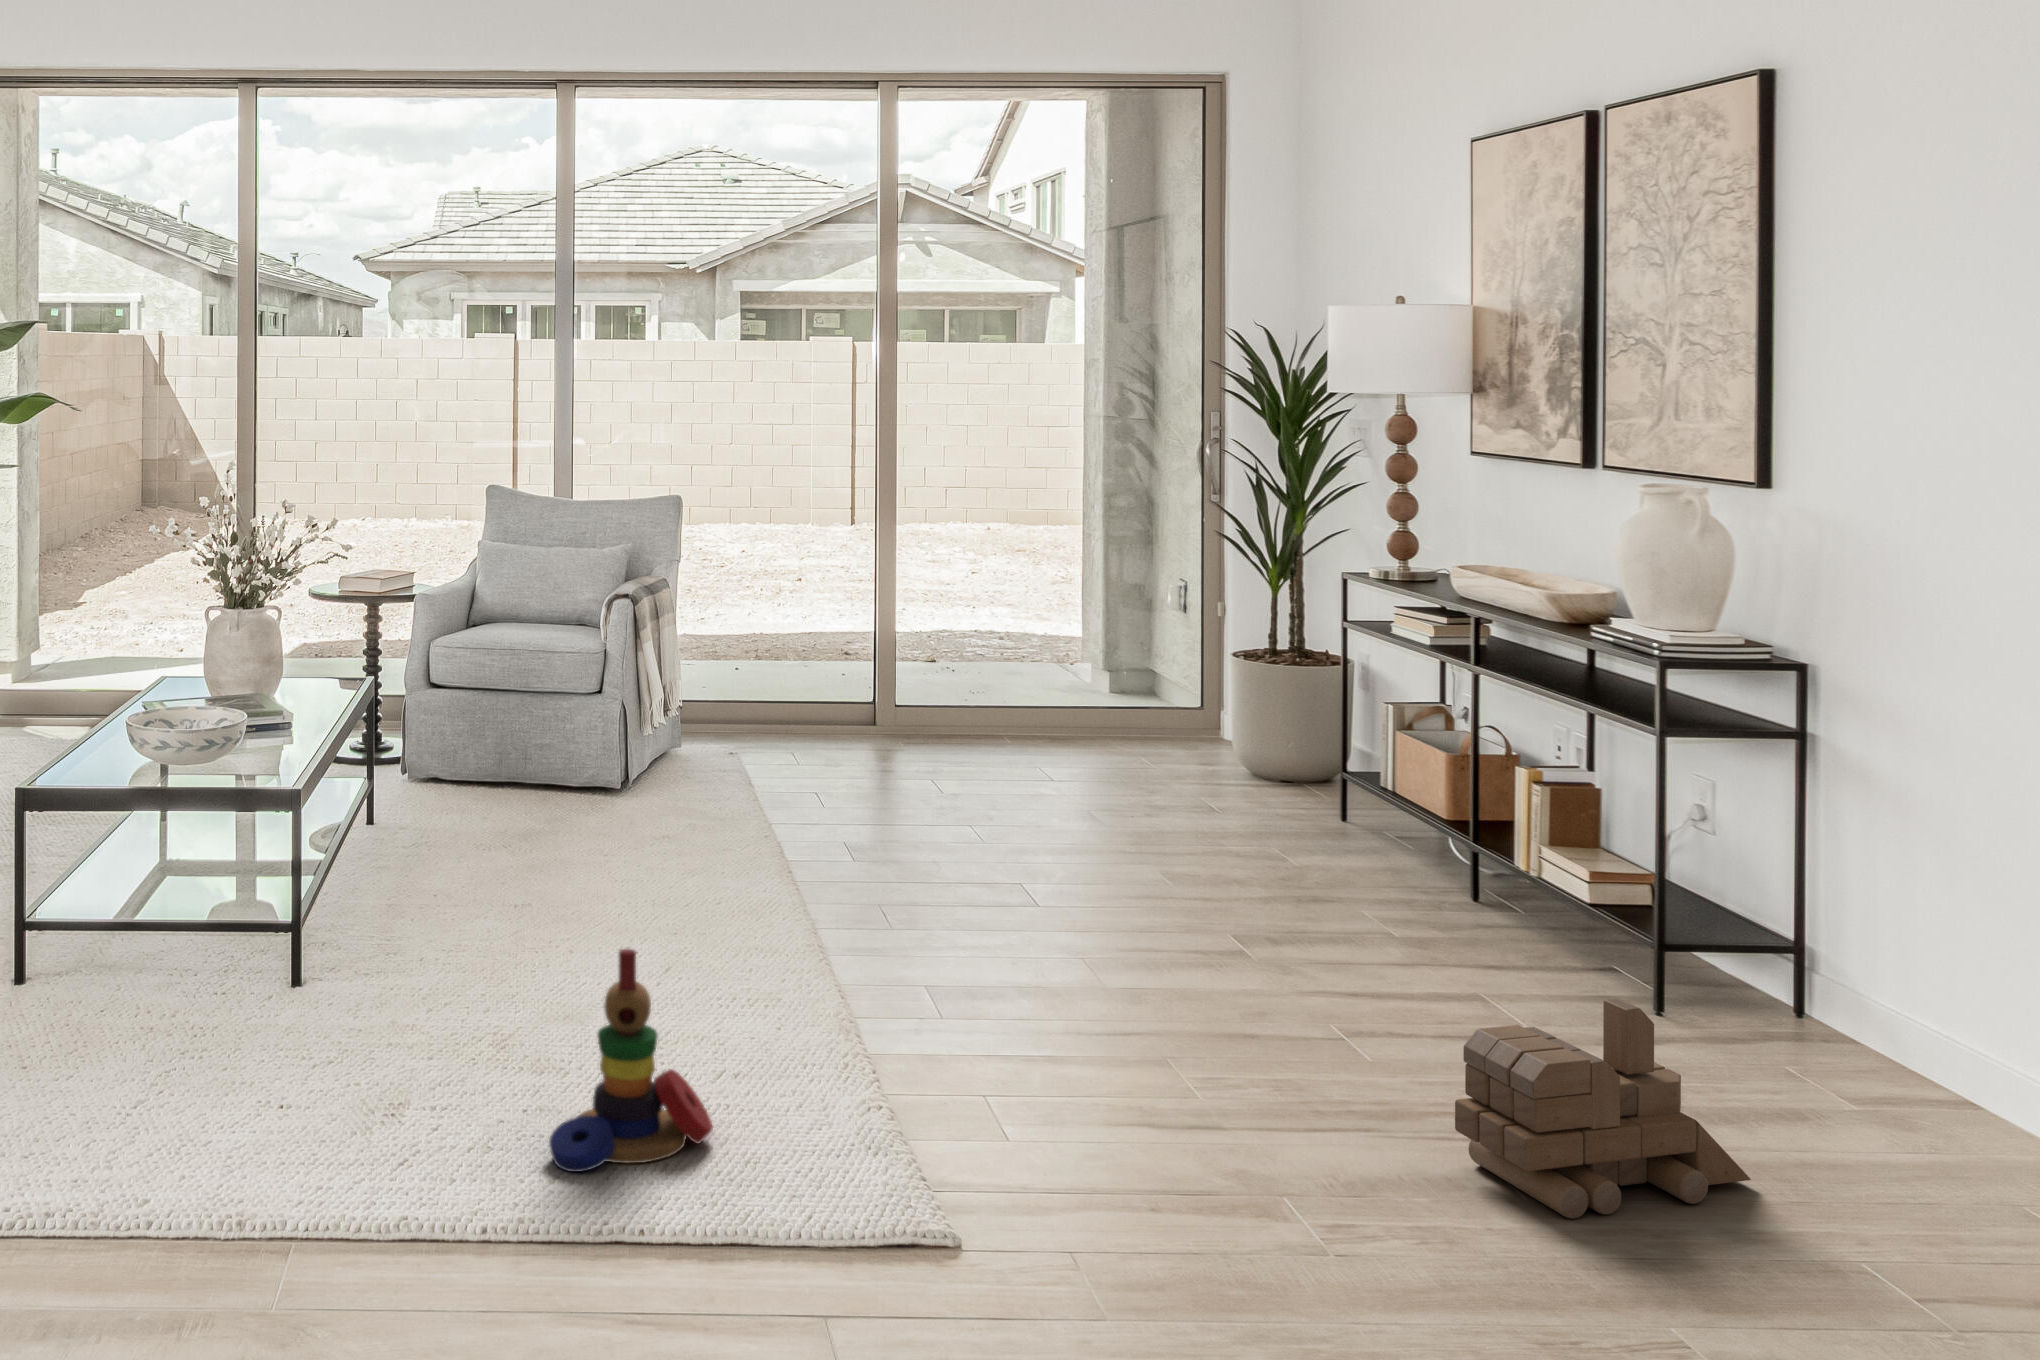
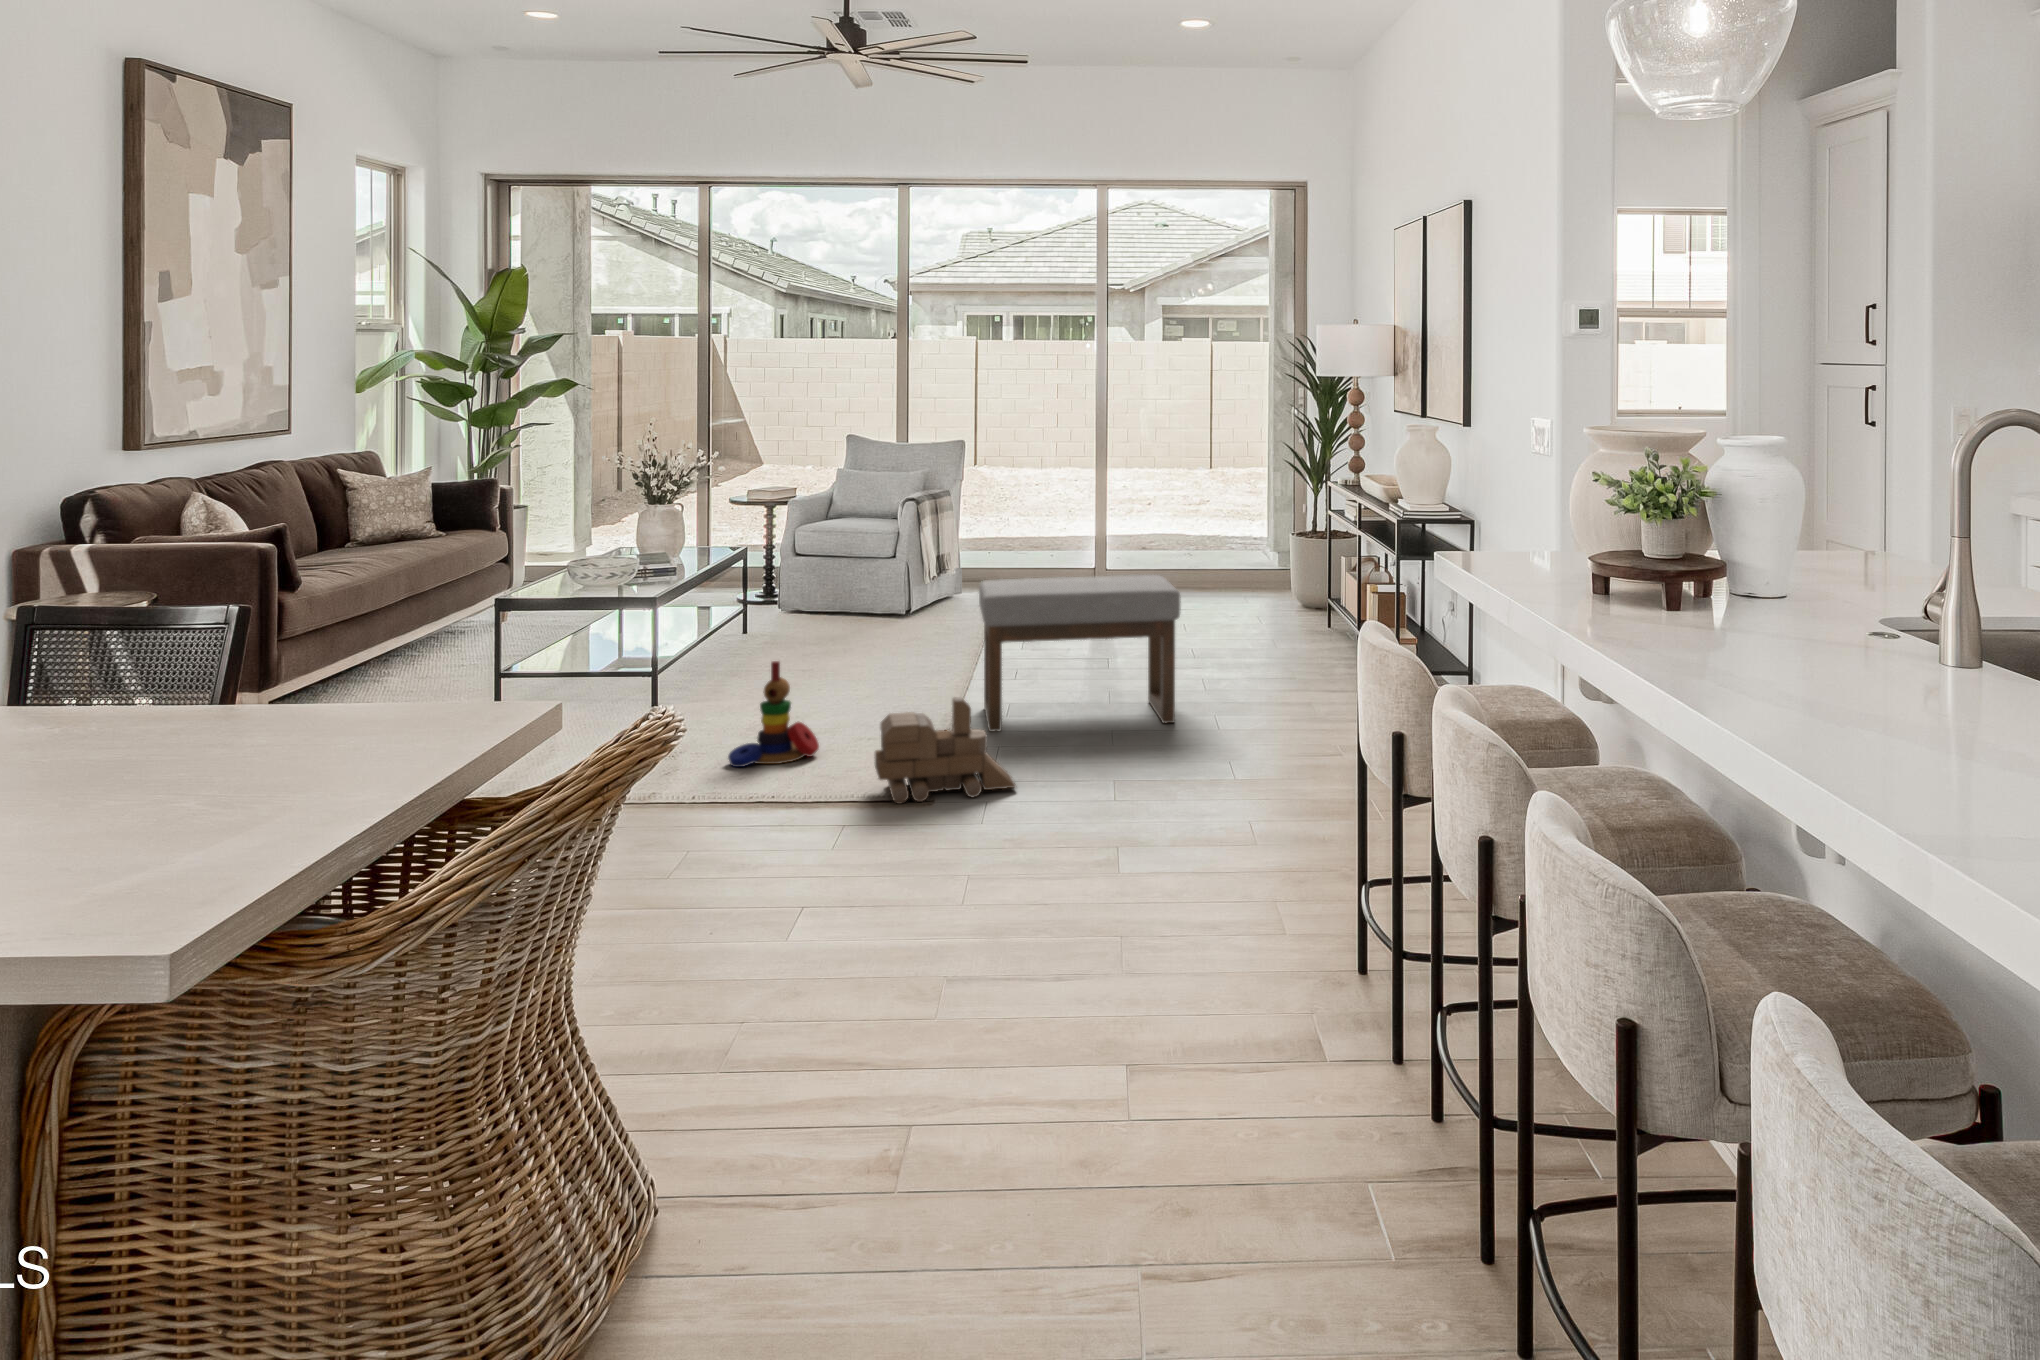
ottoman: none [919,756,1343,1072] -> present [979,575,1181,731]
toy train: present [1455,999,1751,1219] -> present [875,697,1016,803]

